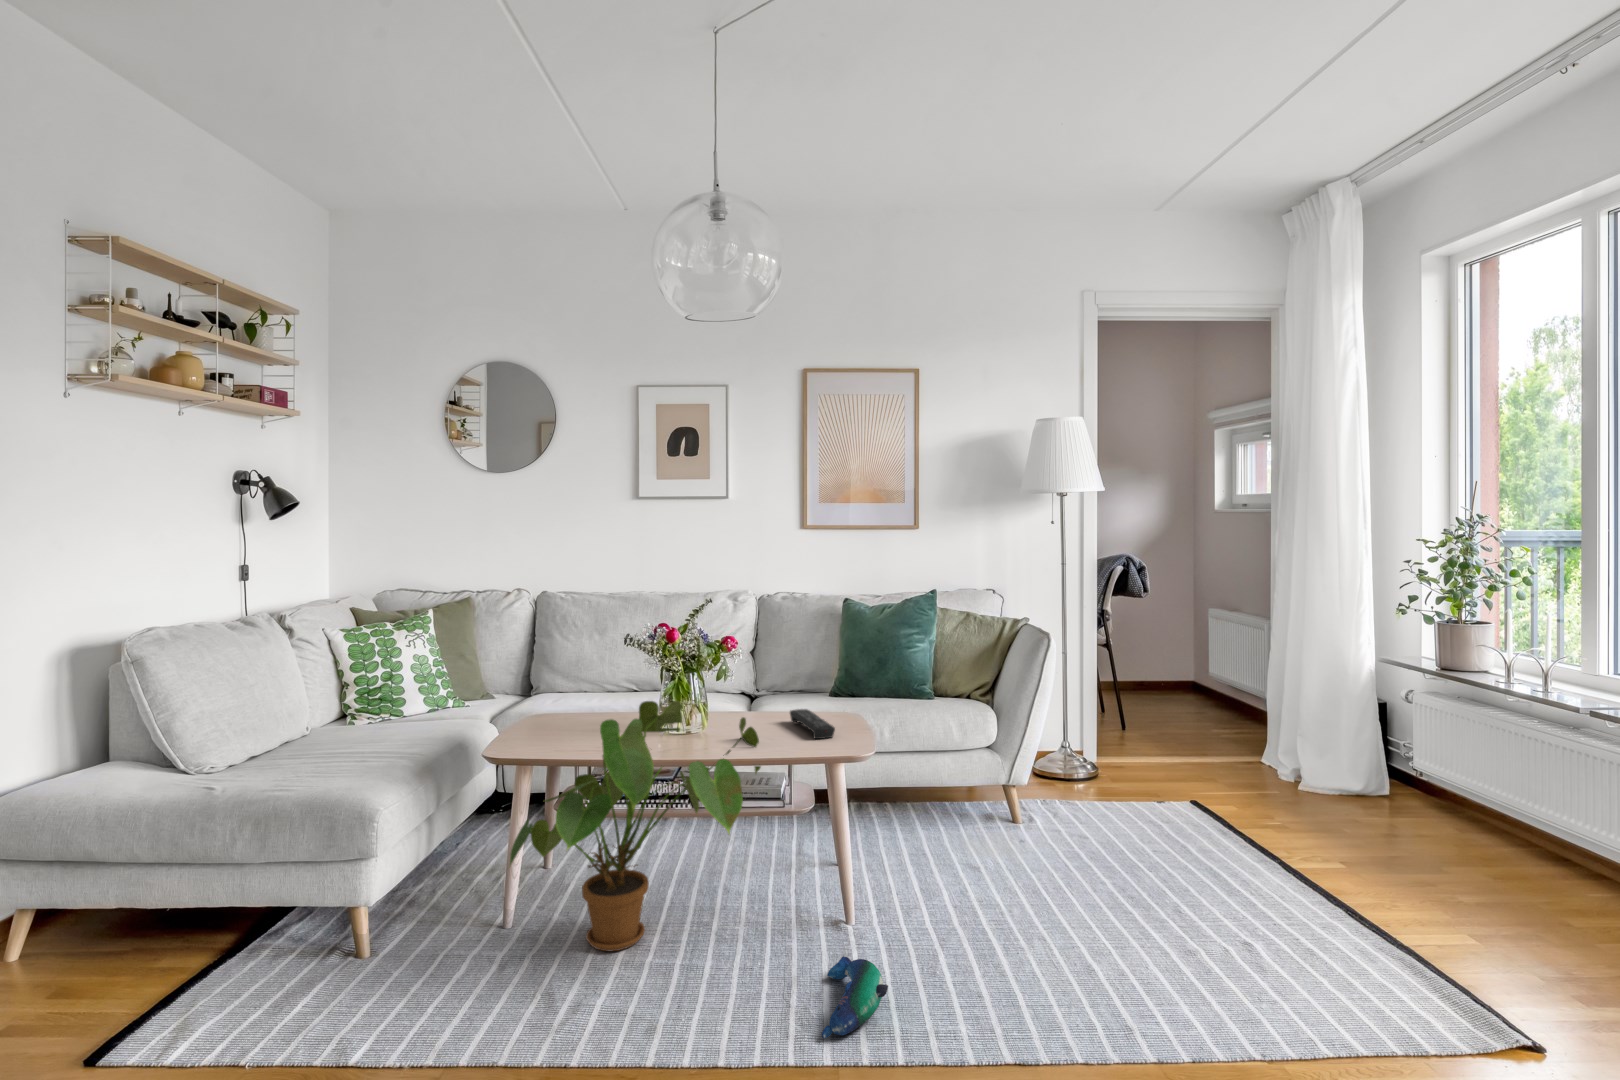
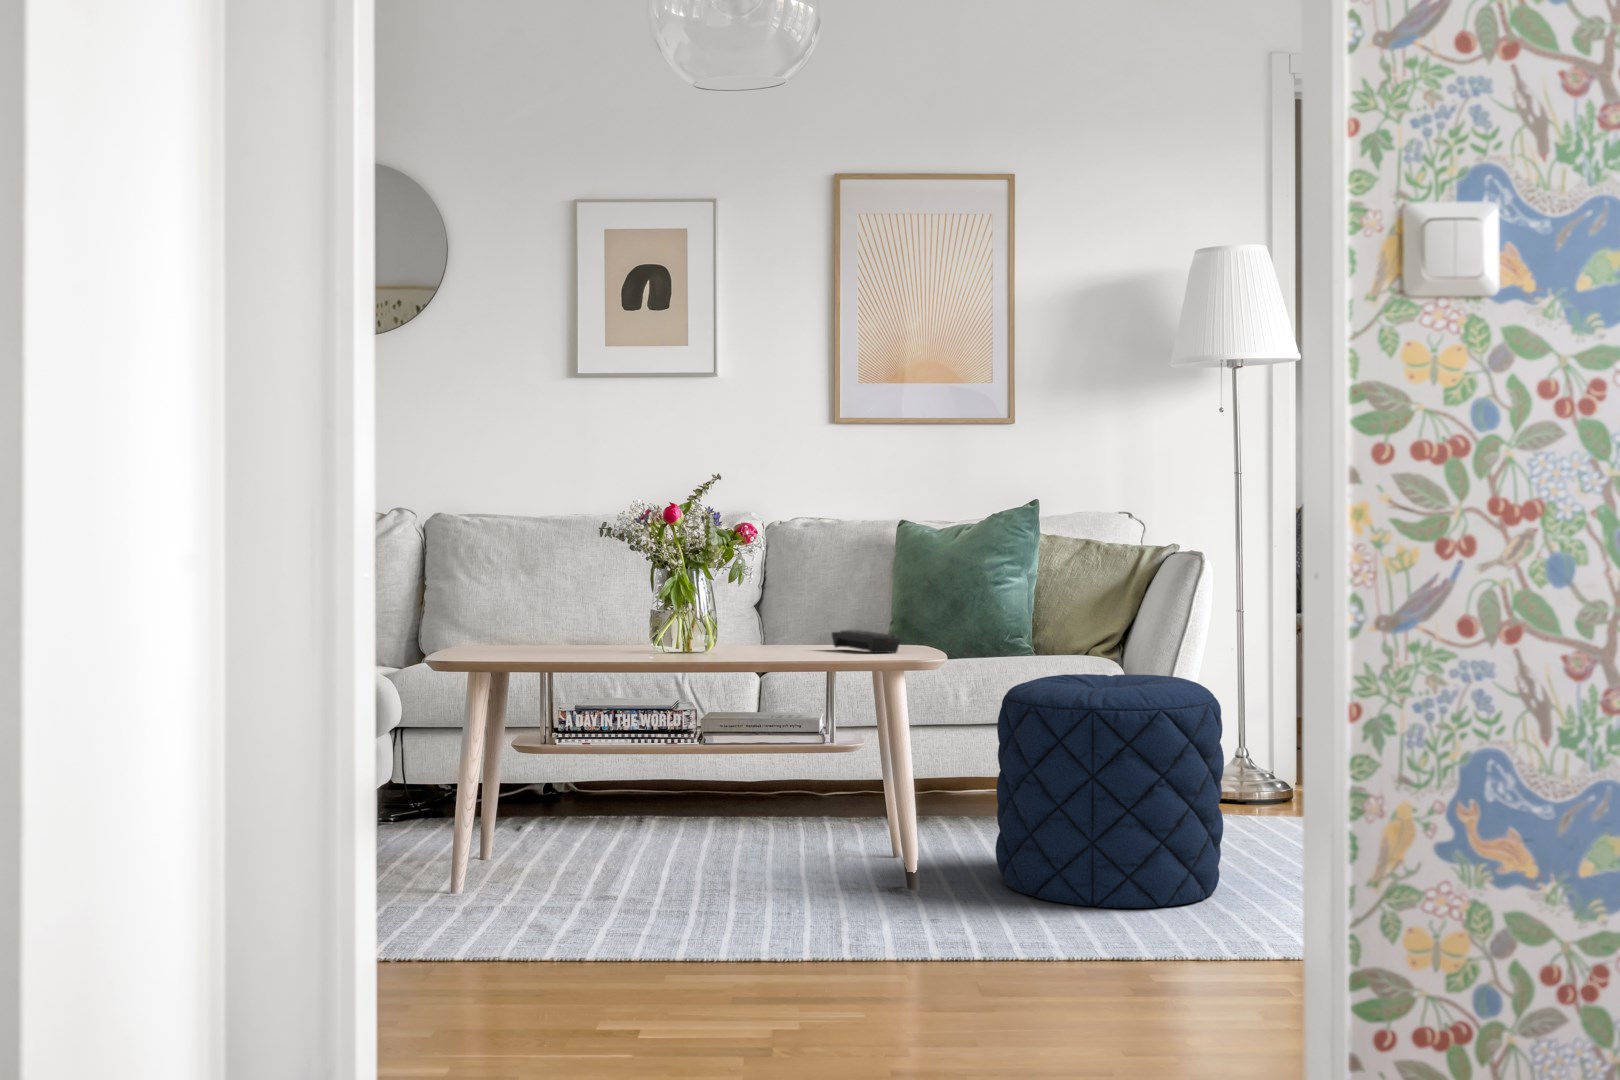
house plant: present [510,701,761,951] -> none [460,598,797,917]
pouf: none [903,741,1064,936] -> present [996,674,1224,908]
plush toy: present [822,956,888,1039] -> none [897,898,982,968]

